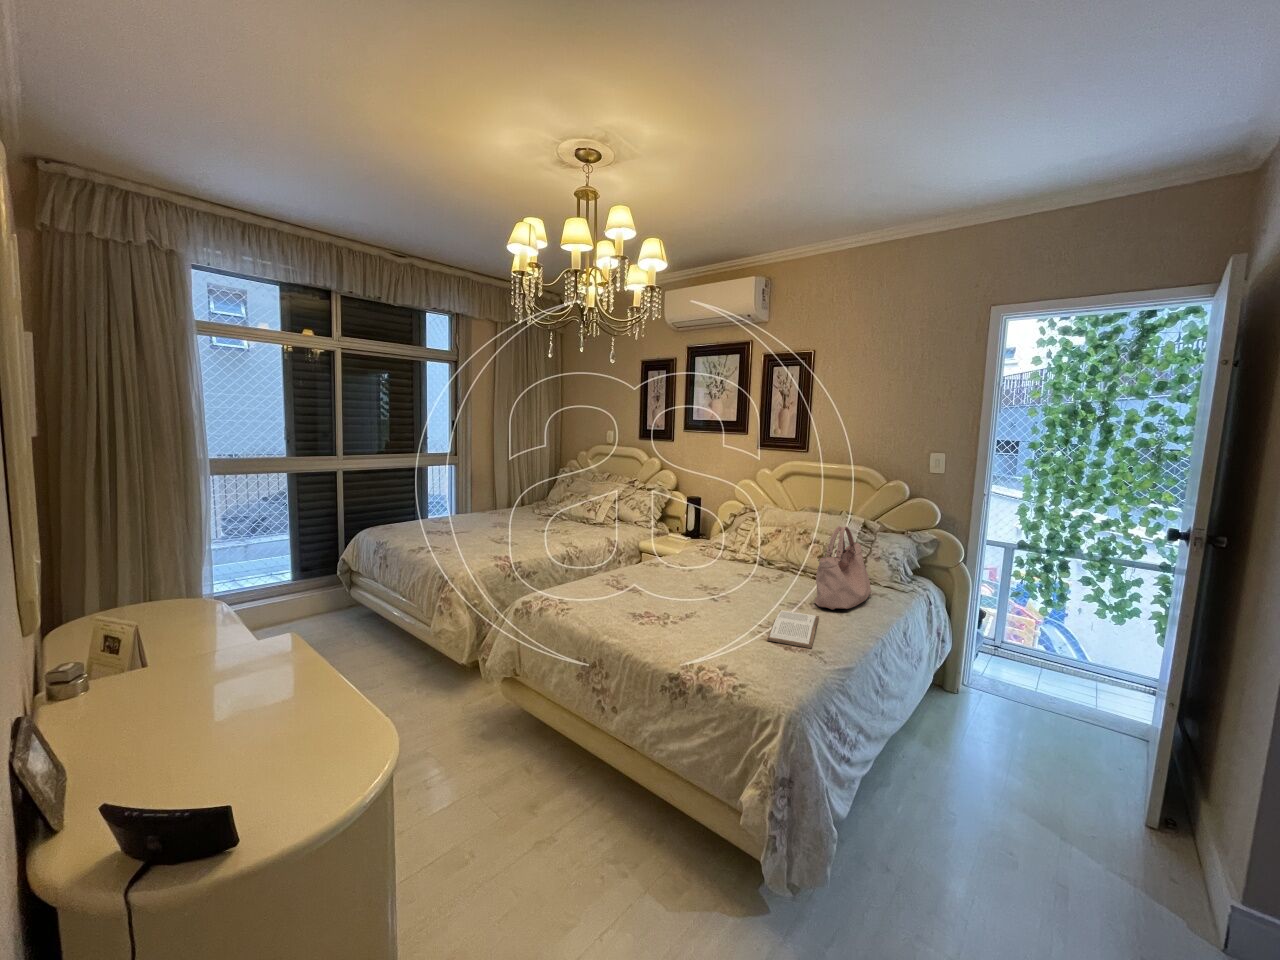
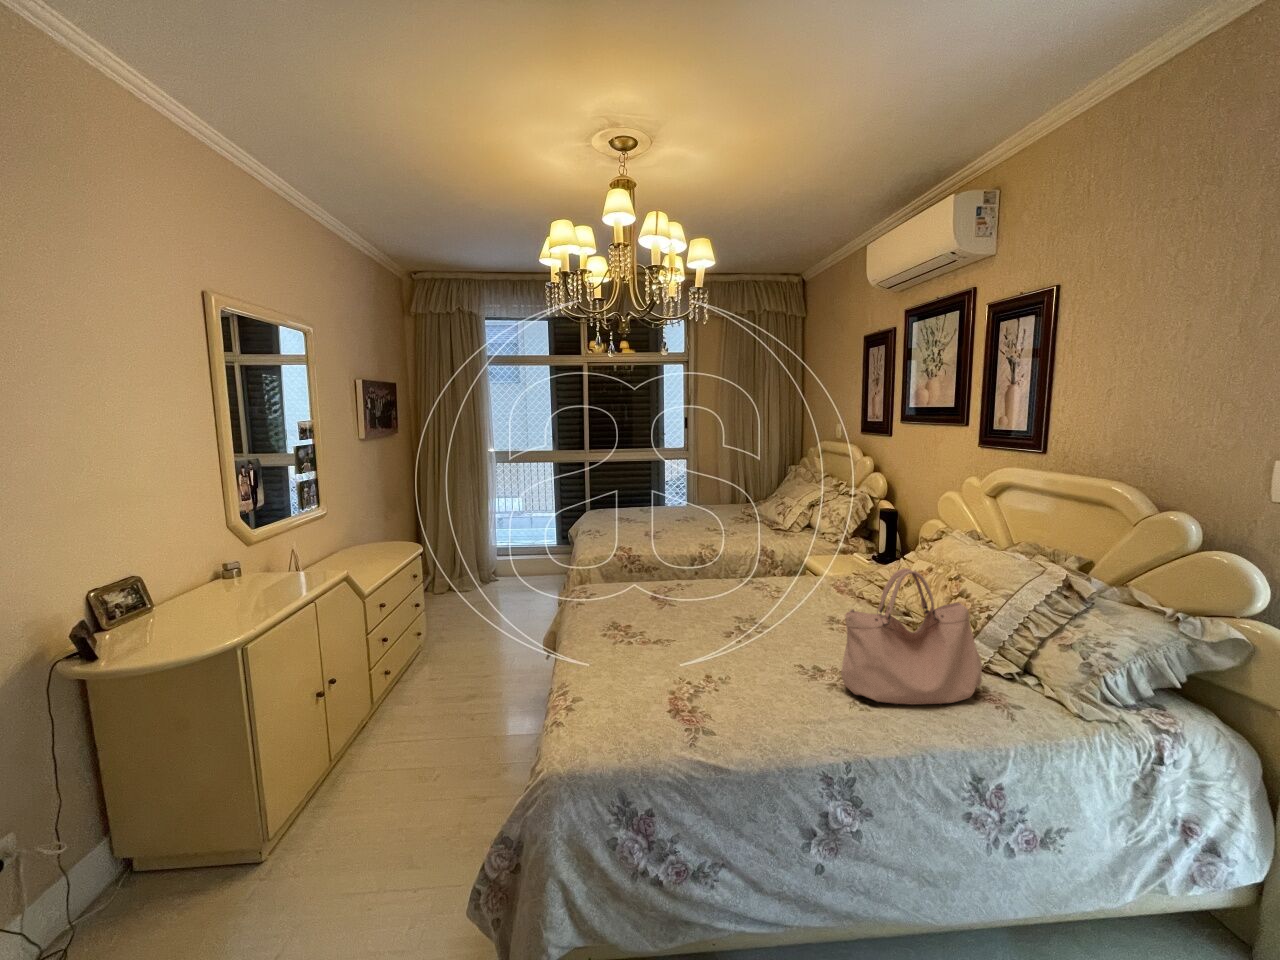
book: present [767,610,819,648] -> none [686,669,814,724]

